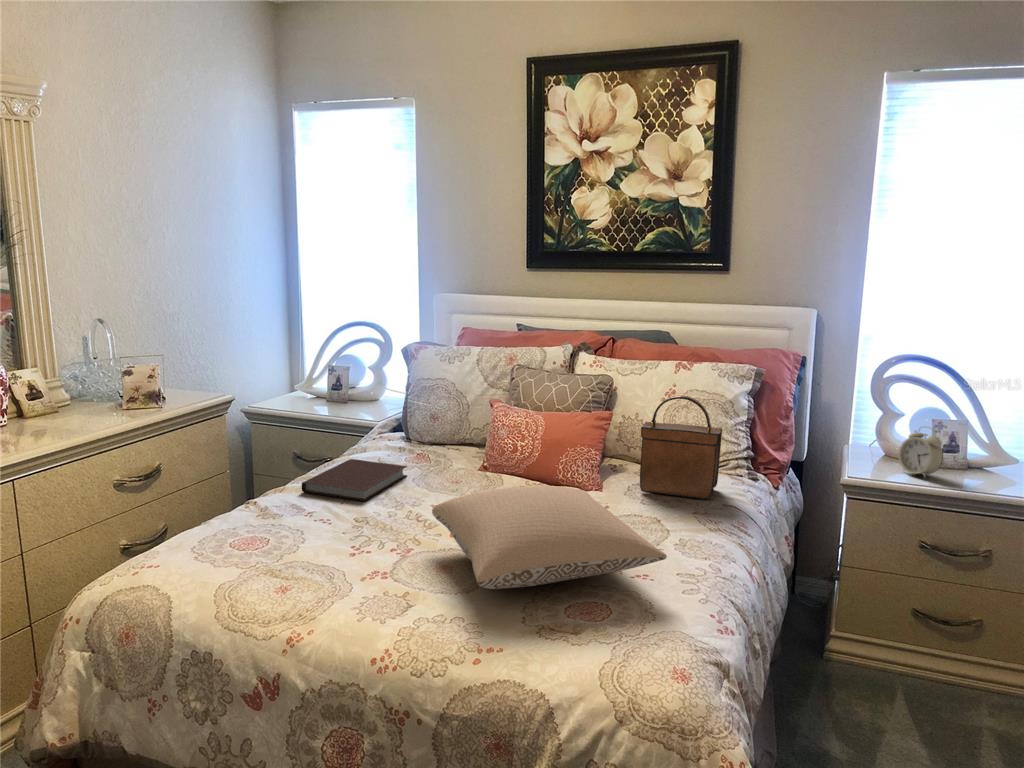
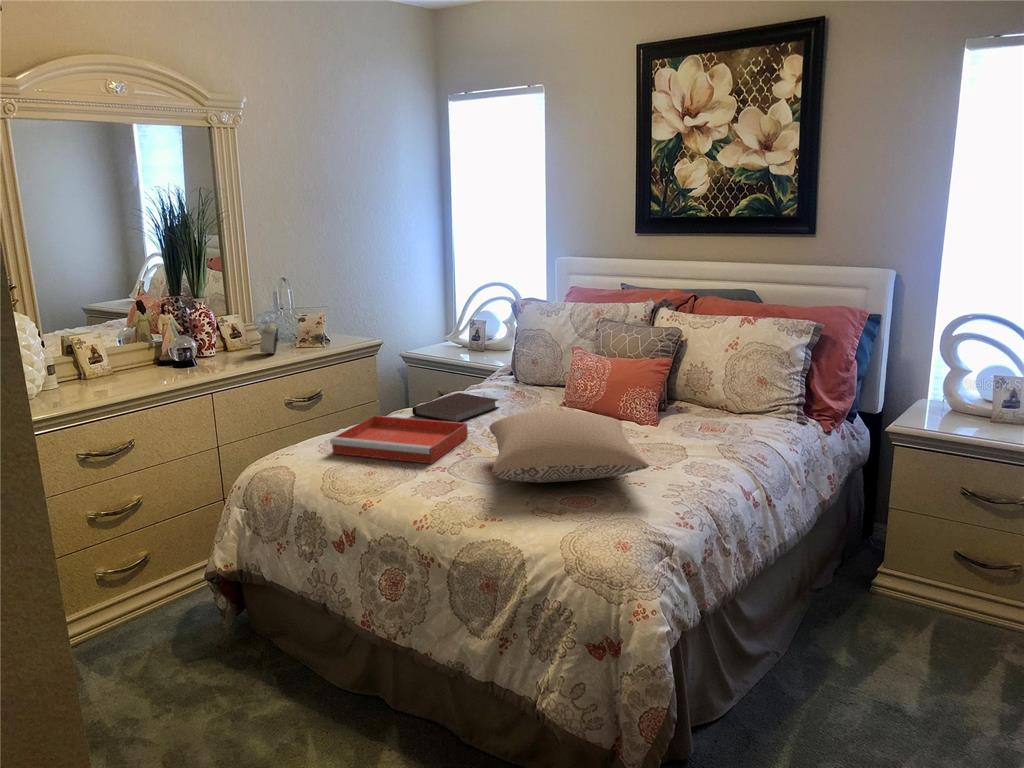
handbag: present [640,396,722,500] -> none [686,345,760,436]
alarm clock: present [898,427,943,477] -> present [260,318,278,354]
tray: none [213,499,390,566] -> present [330,415,468,464]

